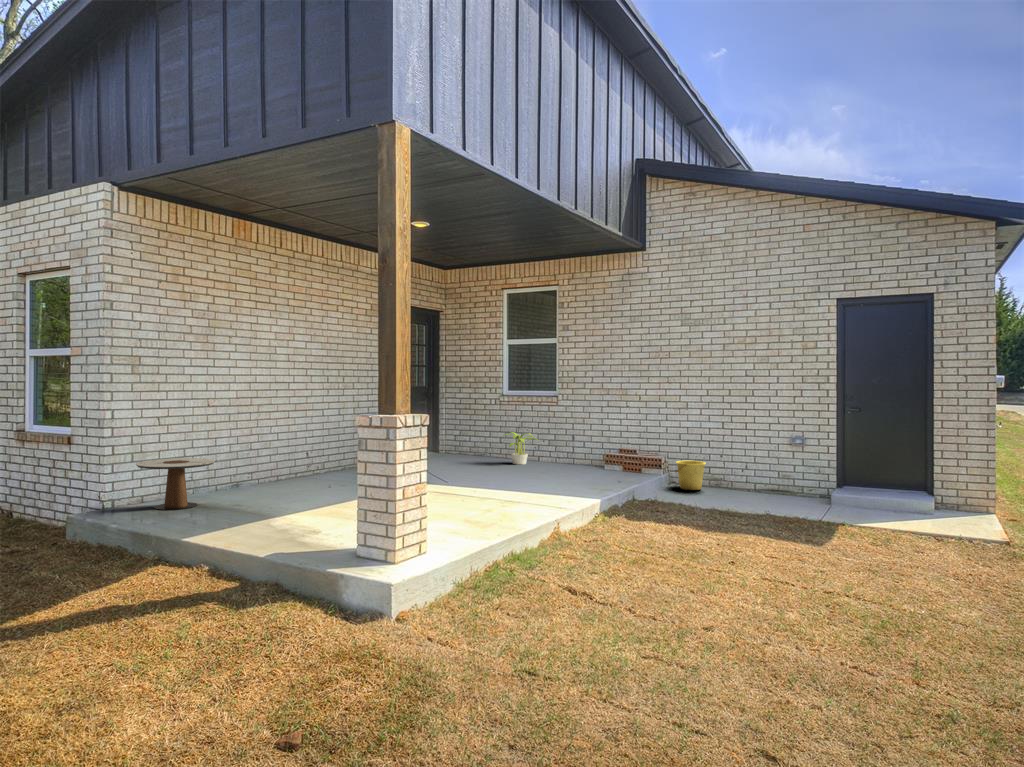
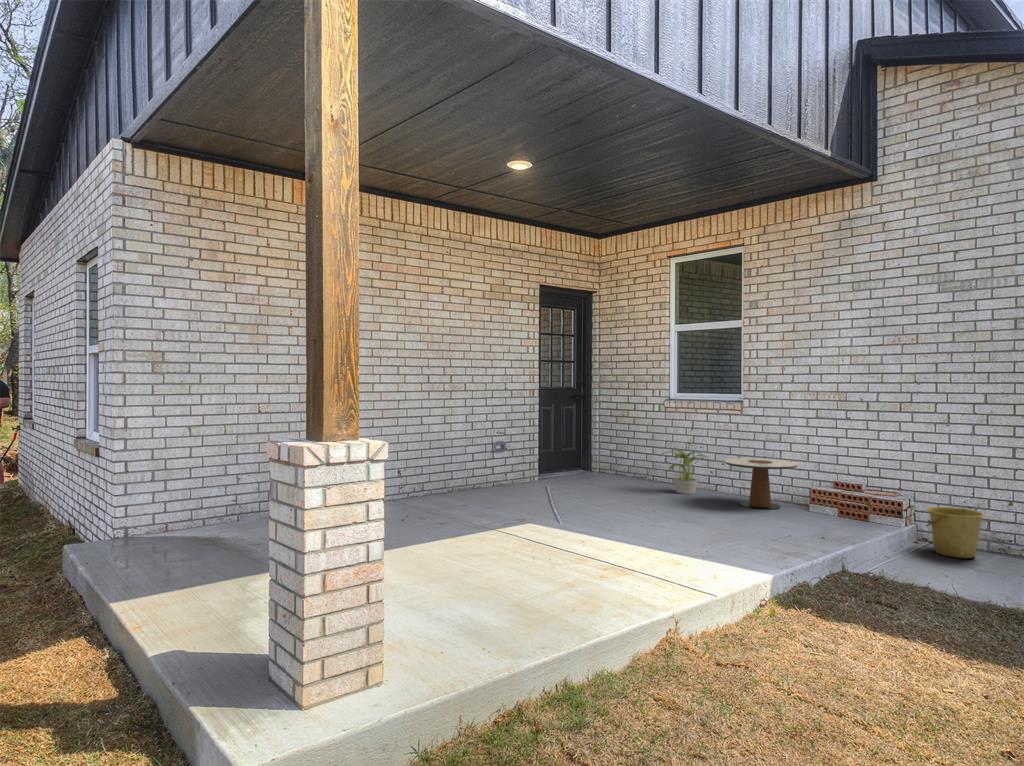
side table: present [136,458,215,510] -> present [724,458,798,509]

